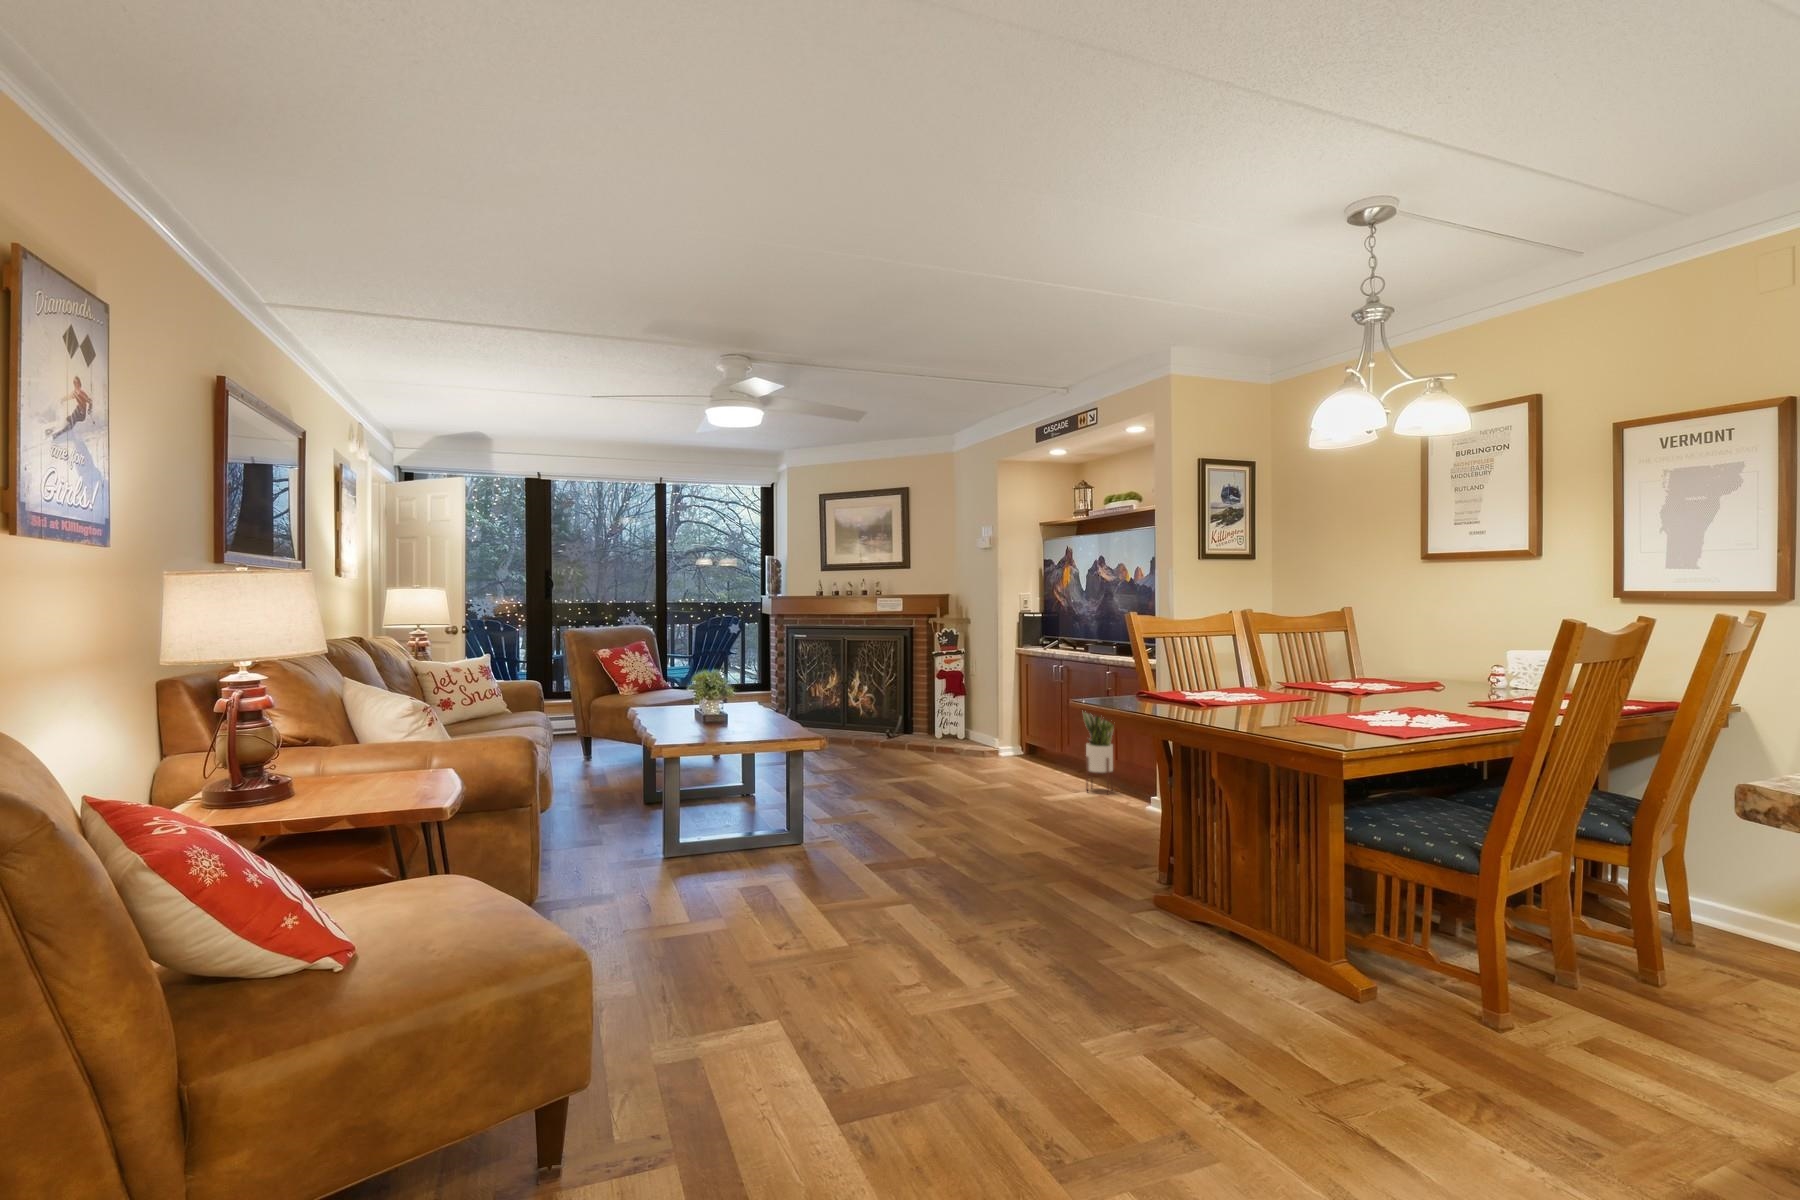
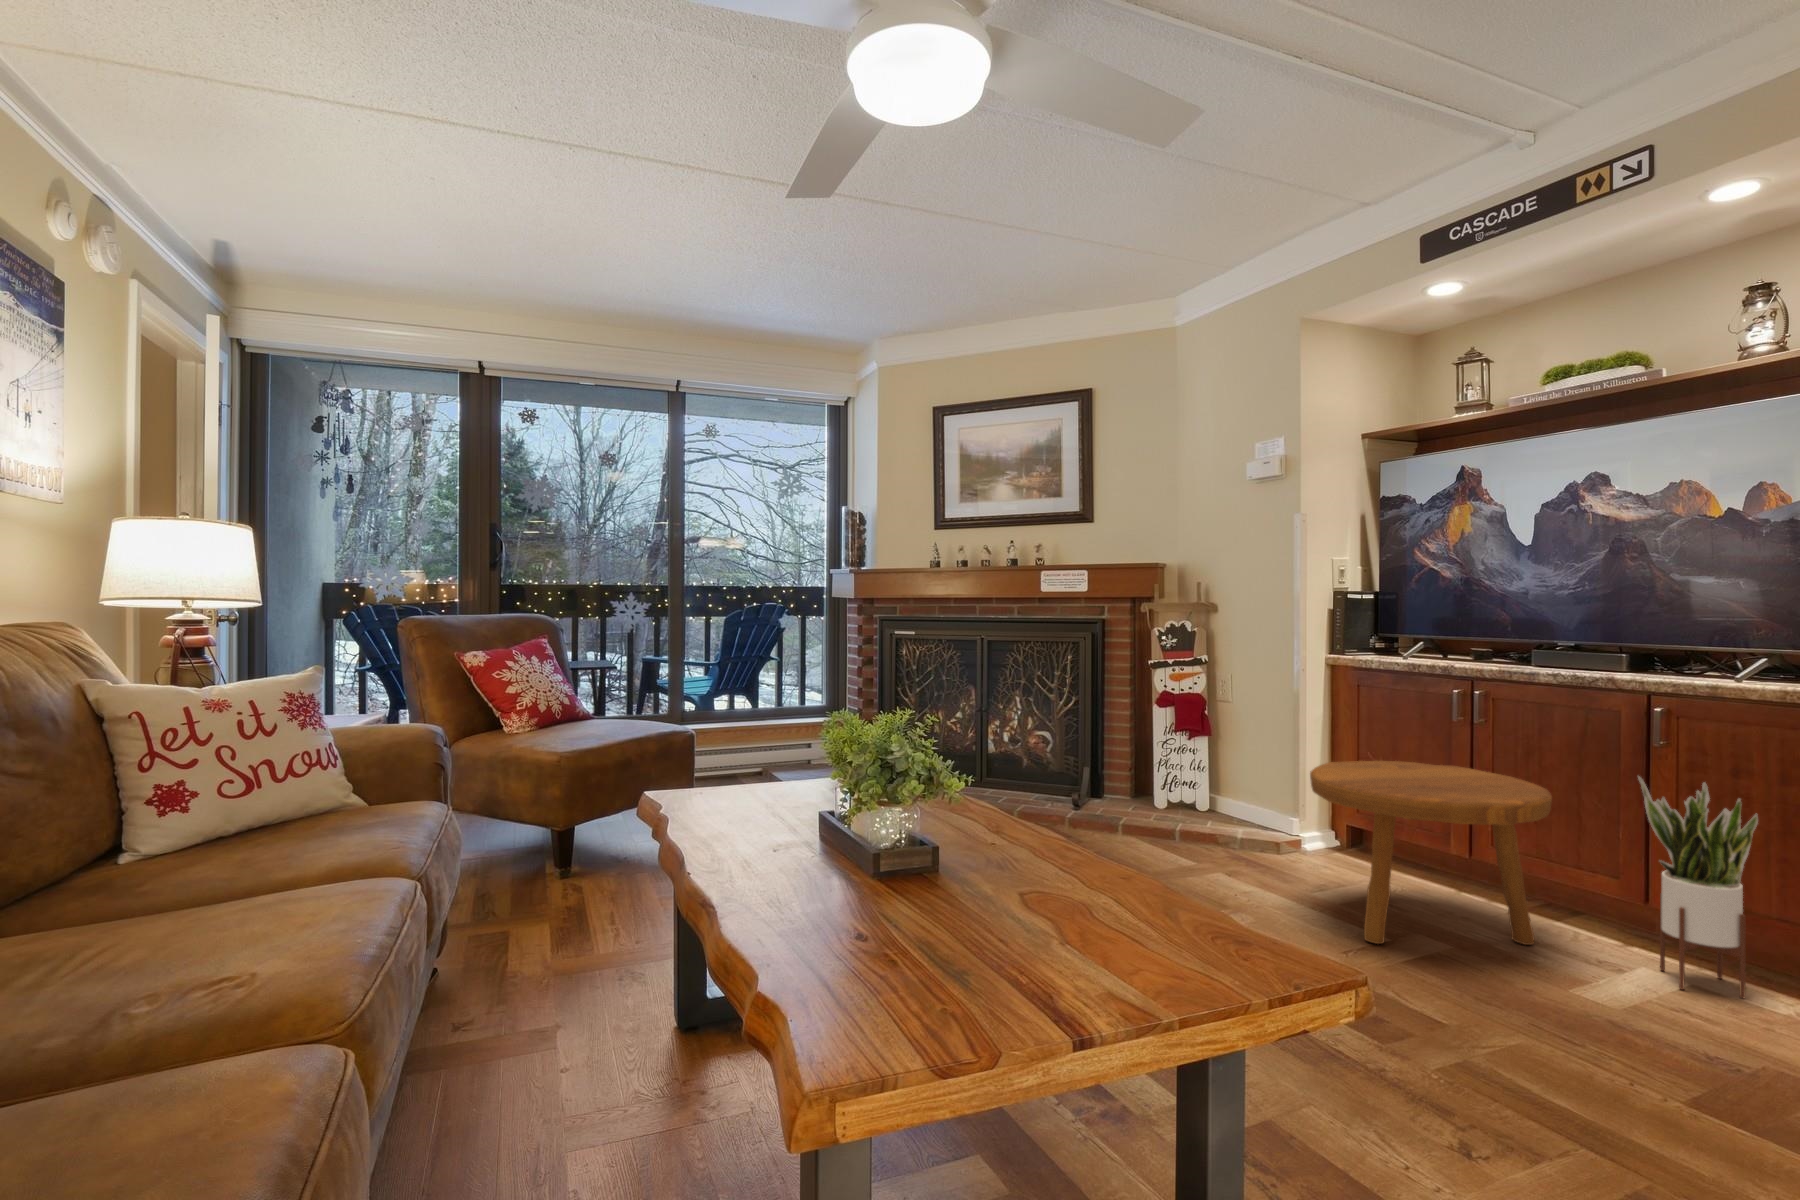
footstool: none [961,701,1059,782] -> present [1310,761,1552,945]

